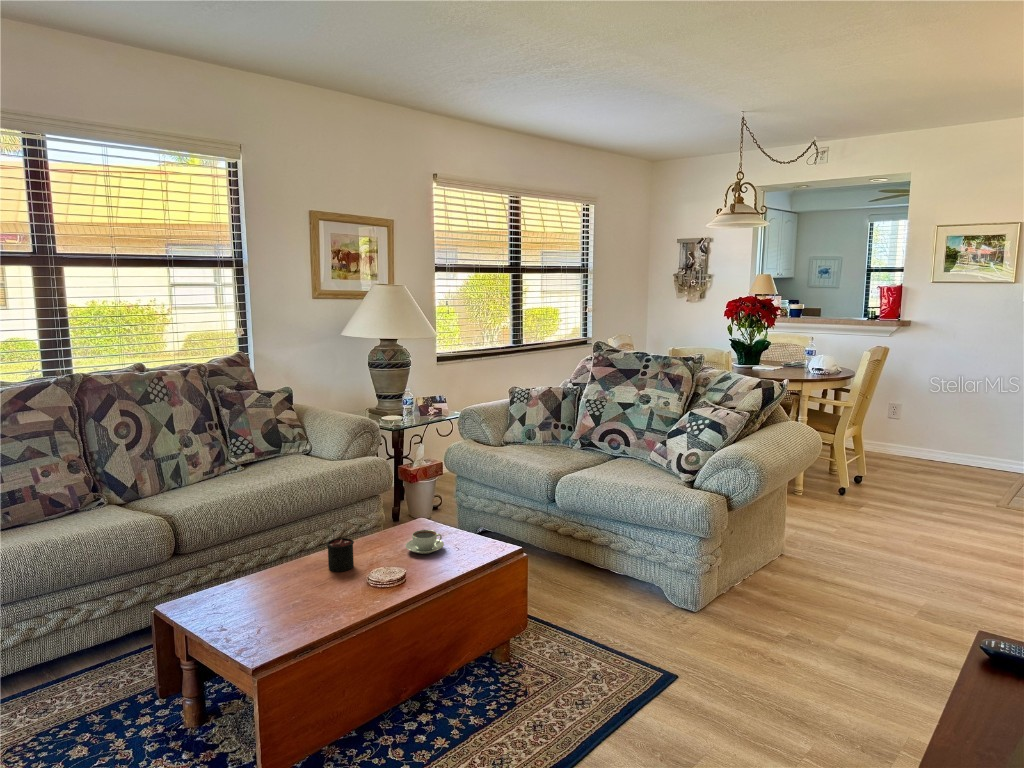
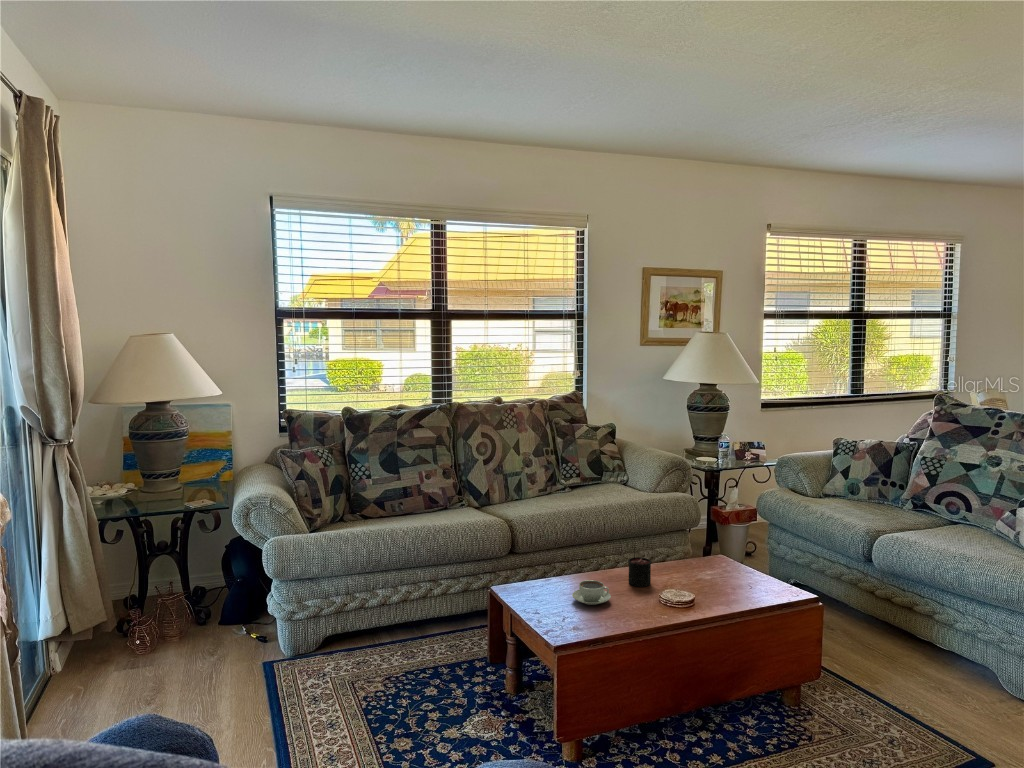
coffee cup: present [406,530,444,554] -> present [572,580,611,605]

